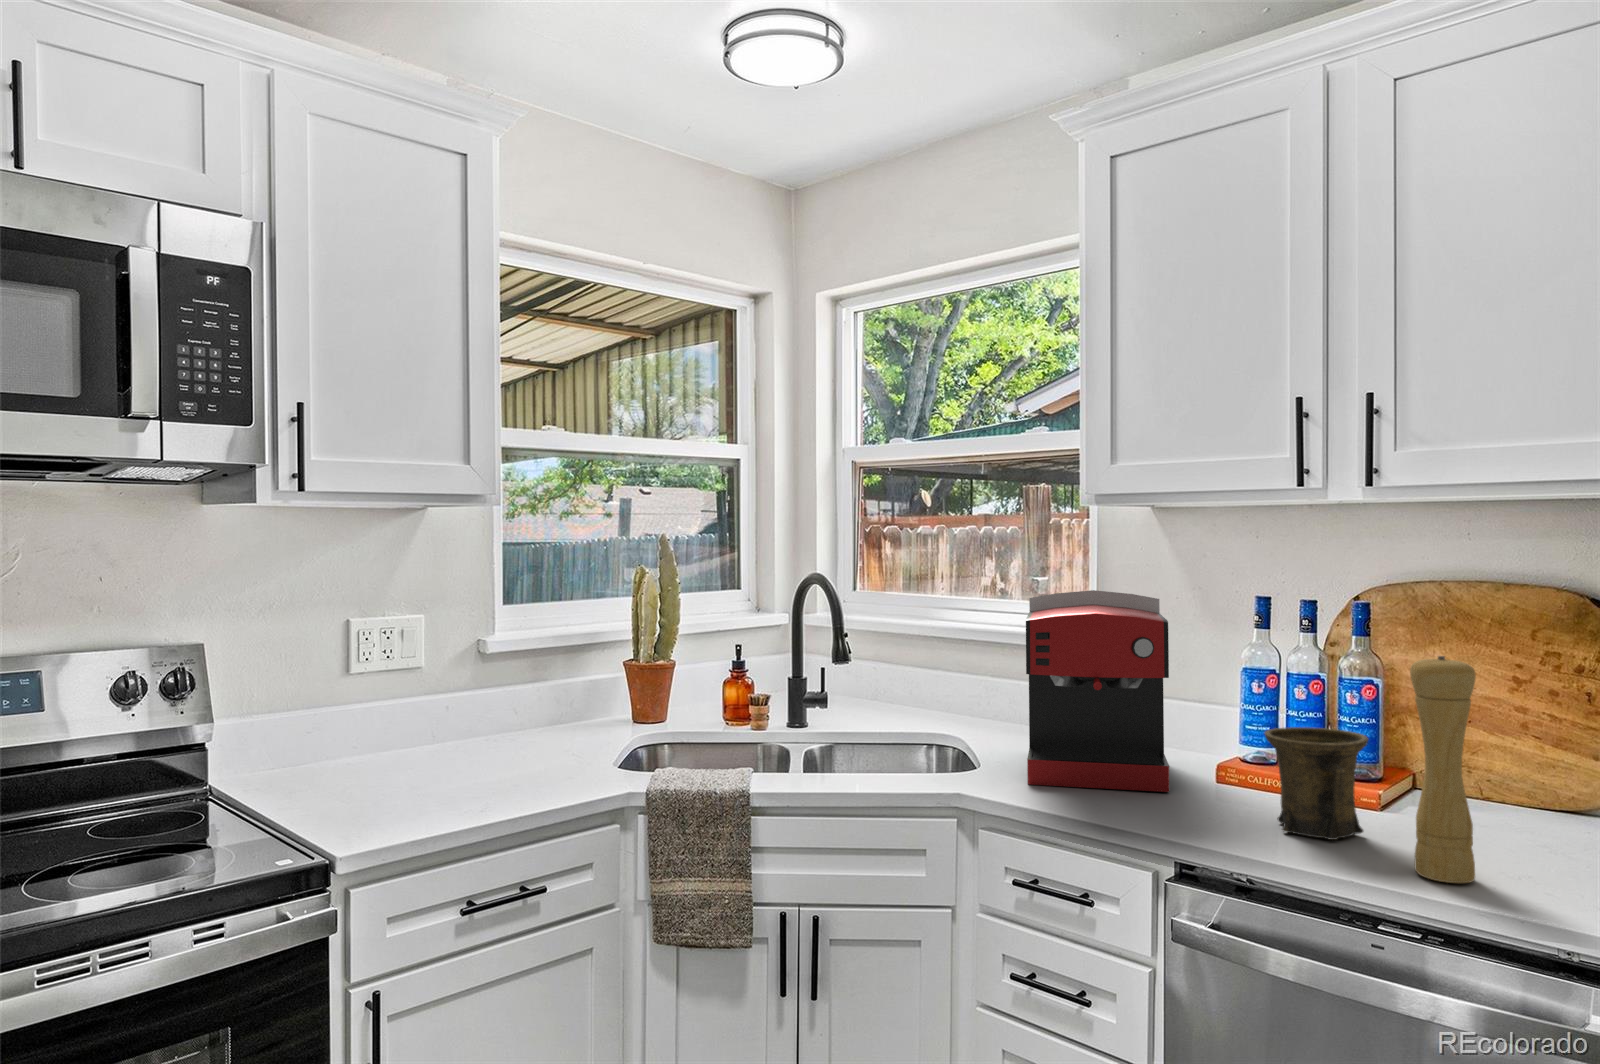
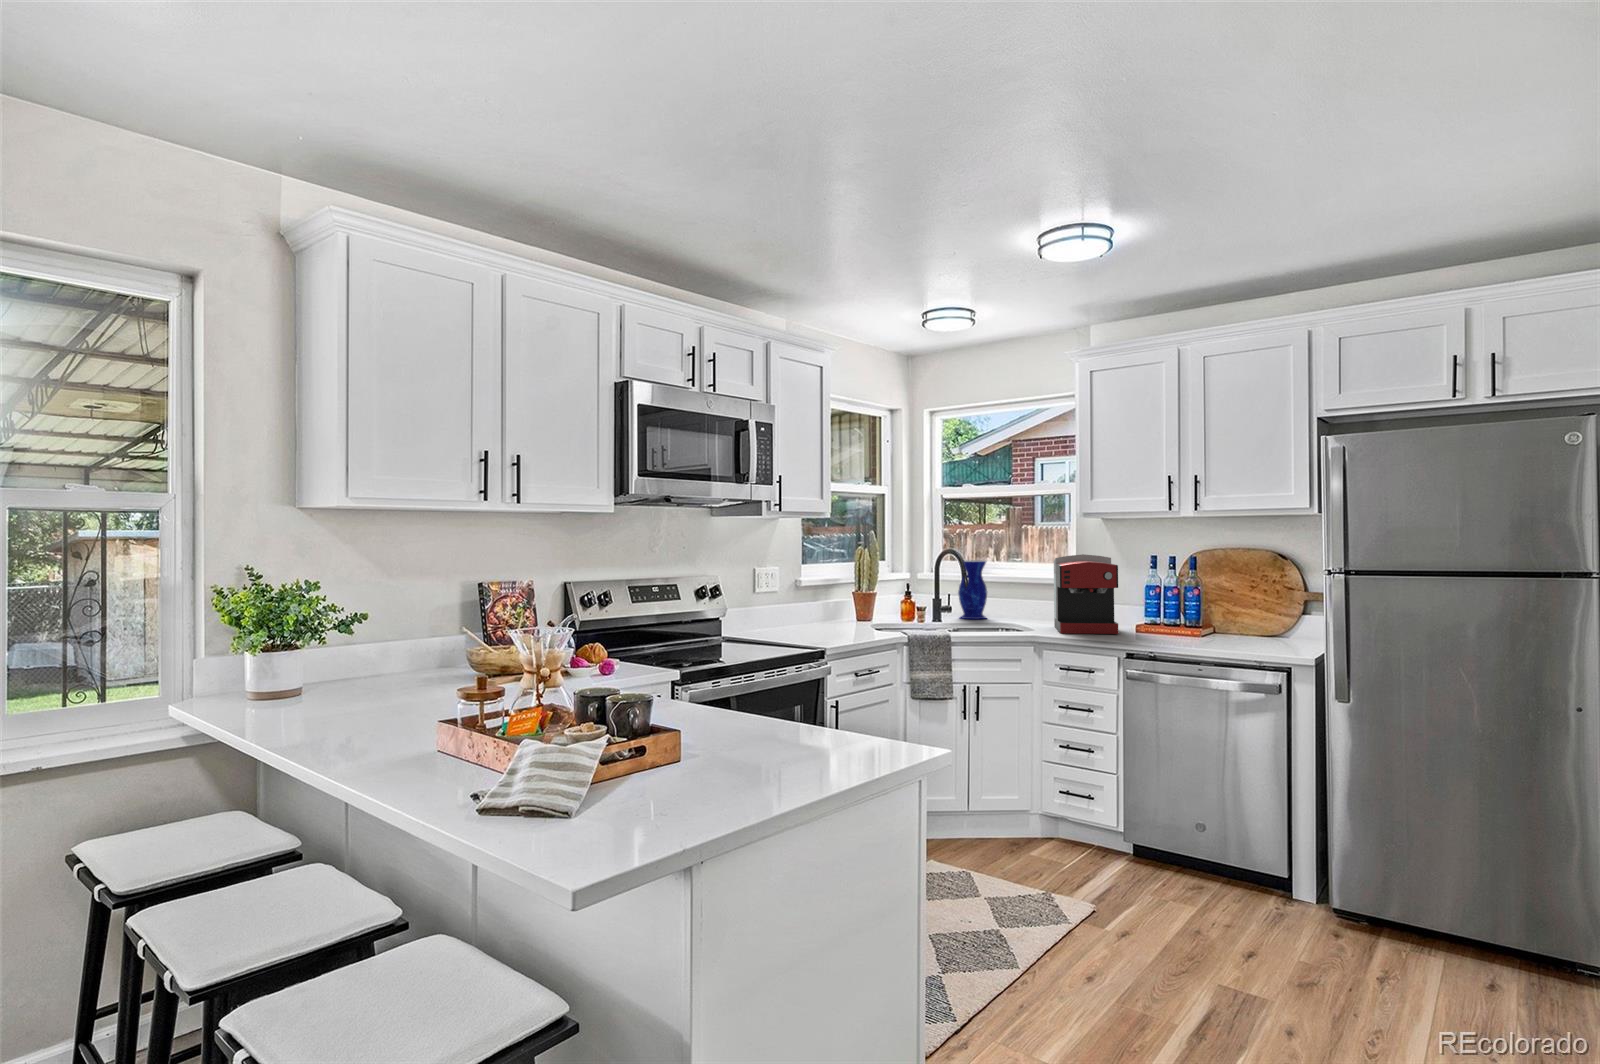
vase: none [852,594,912,721] -> present [958,561,987,619]
pepper mill: present [1410,656,1476,883] -> none [1209,571,1230,648]
mug: present [1265,727,1368,840] -> none [1157,604,1195,642]

